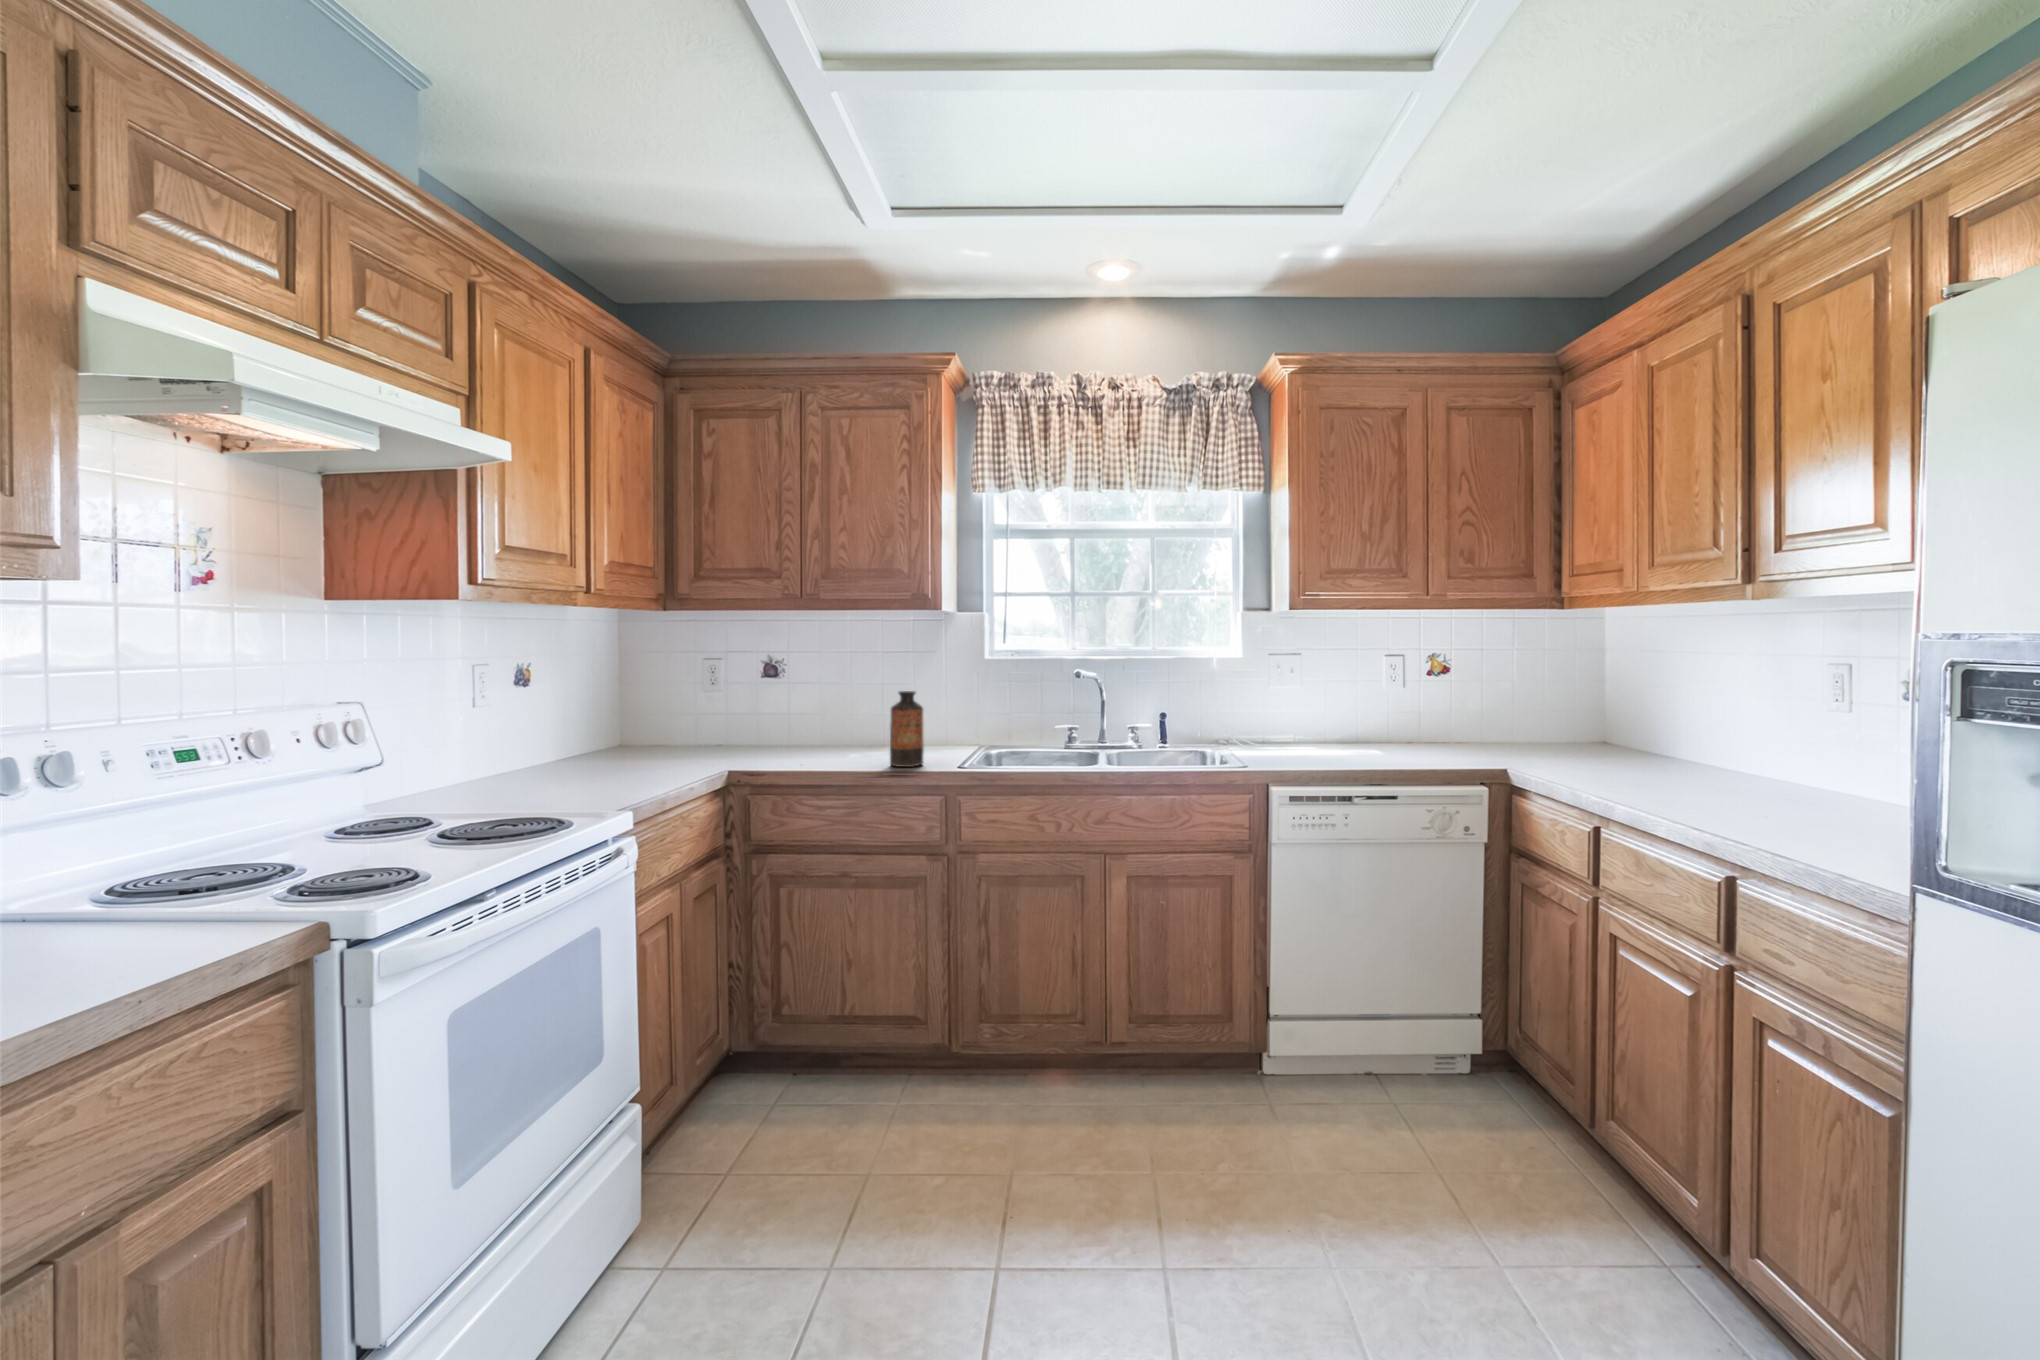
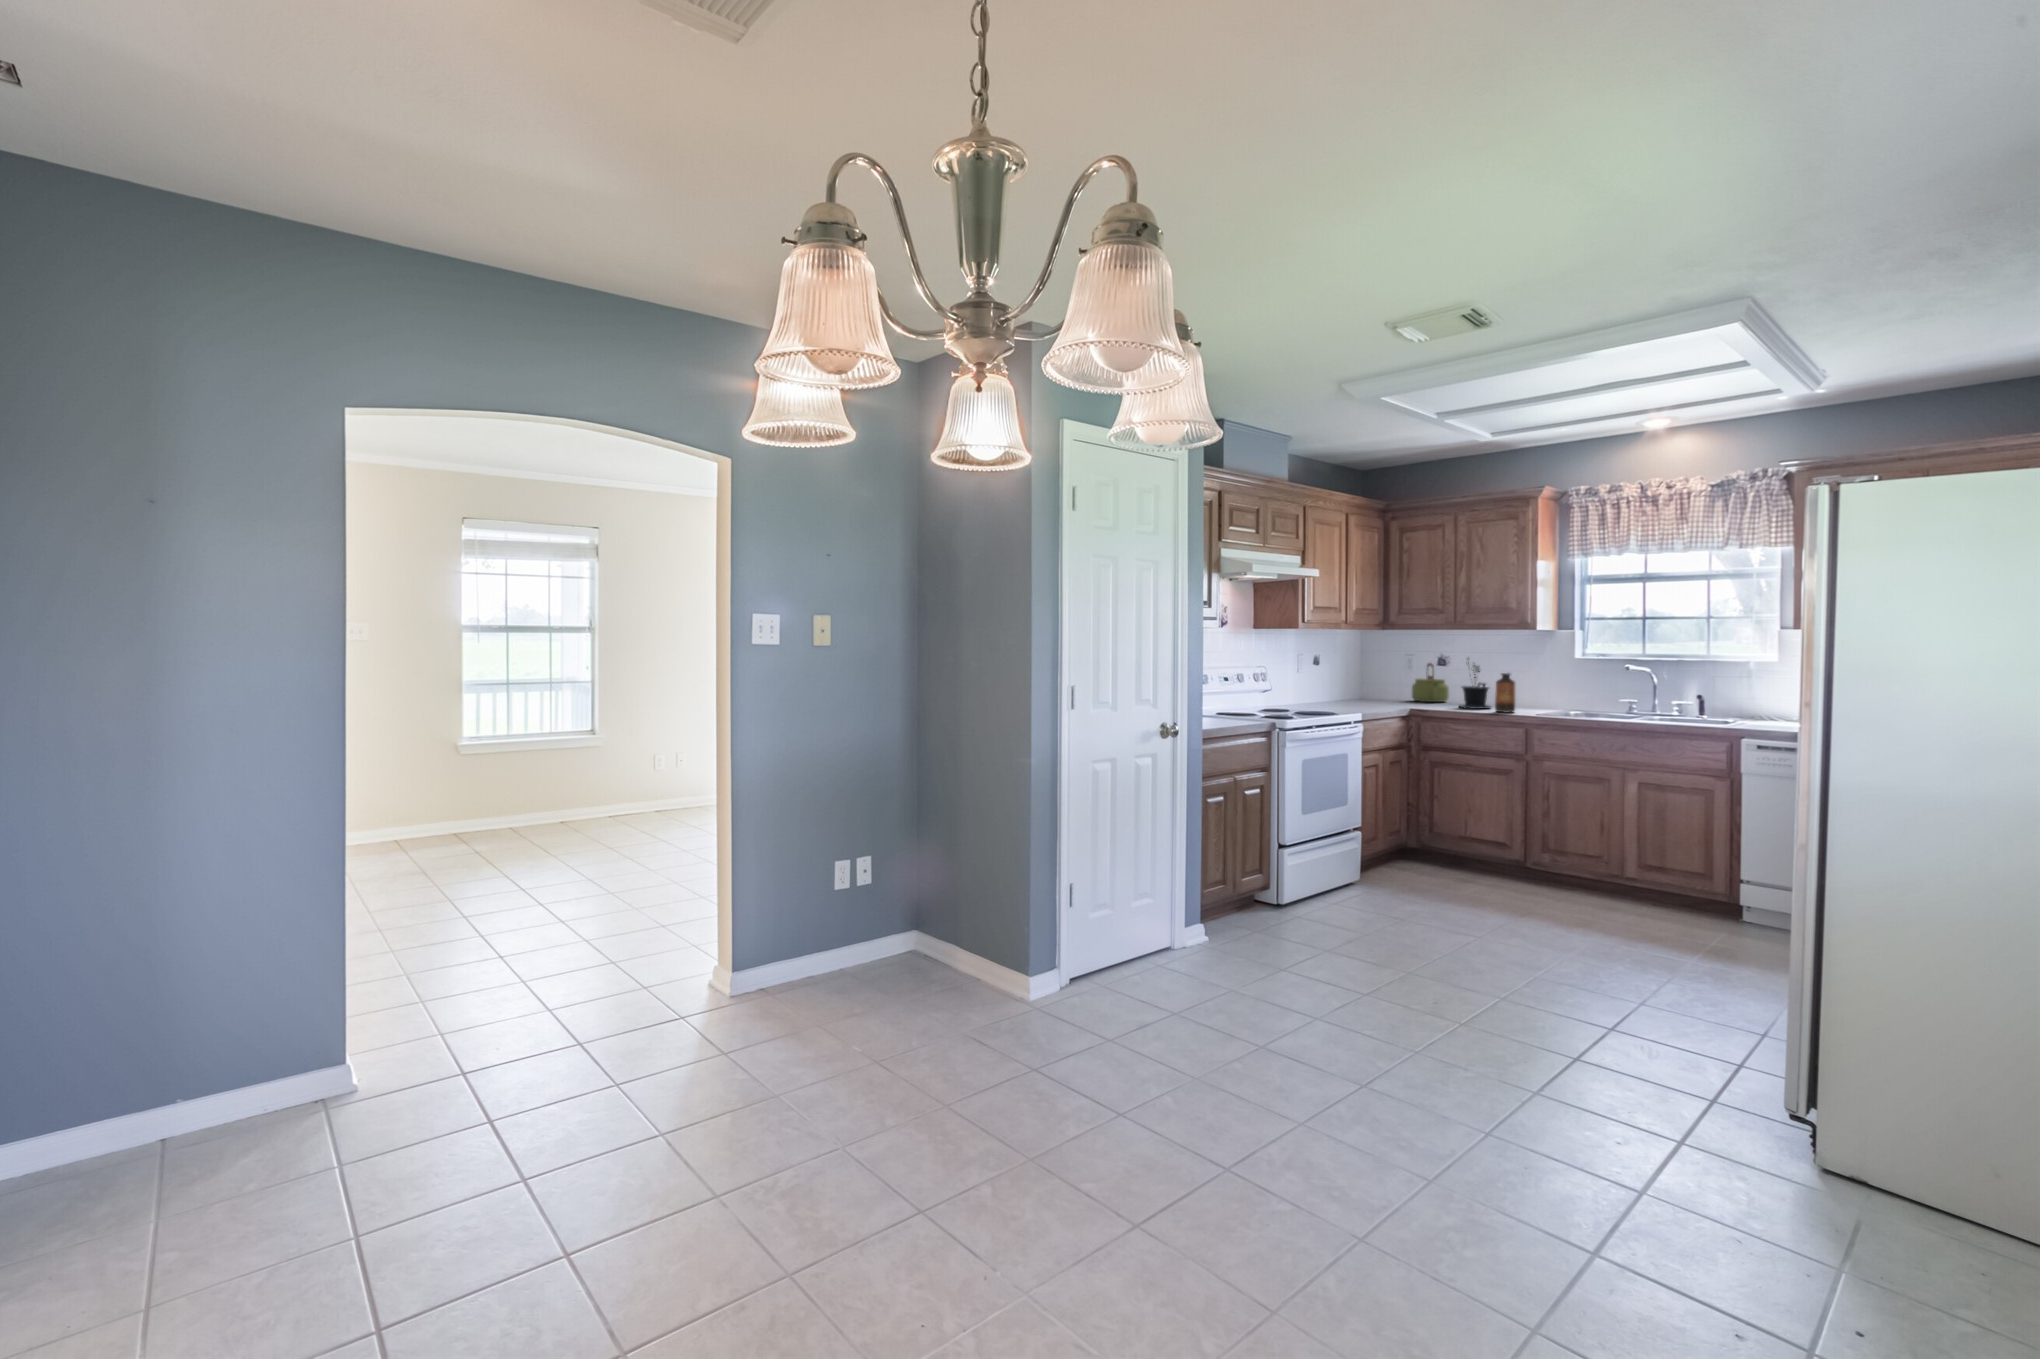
potted plant: none [815,662,873,761] -> present [1460,658,1491,709]
kettle: none [719,674,784,748] -> present [1412,663,1449,702]

